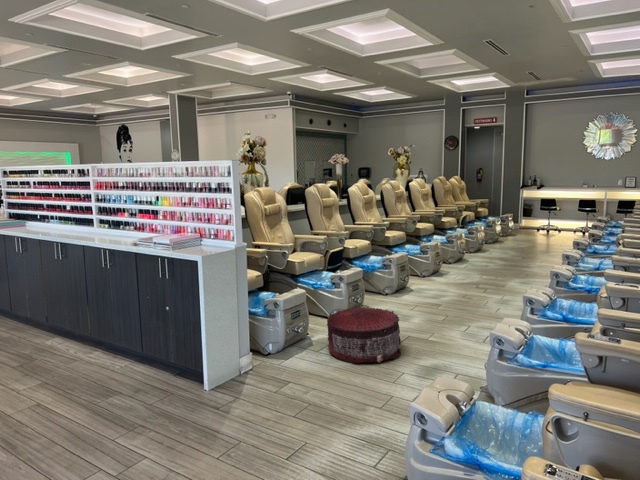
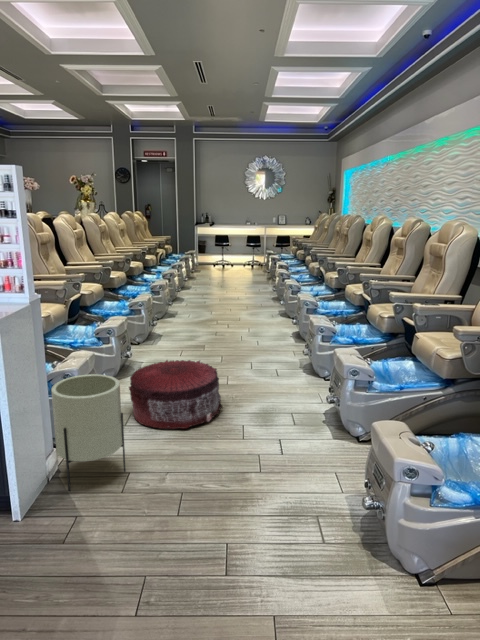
planter: none [243,304,289,382] -> present [51,374,126,491]

